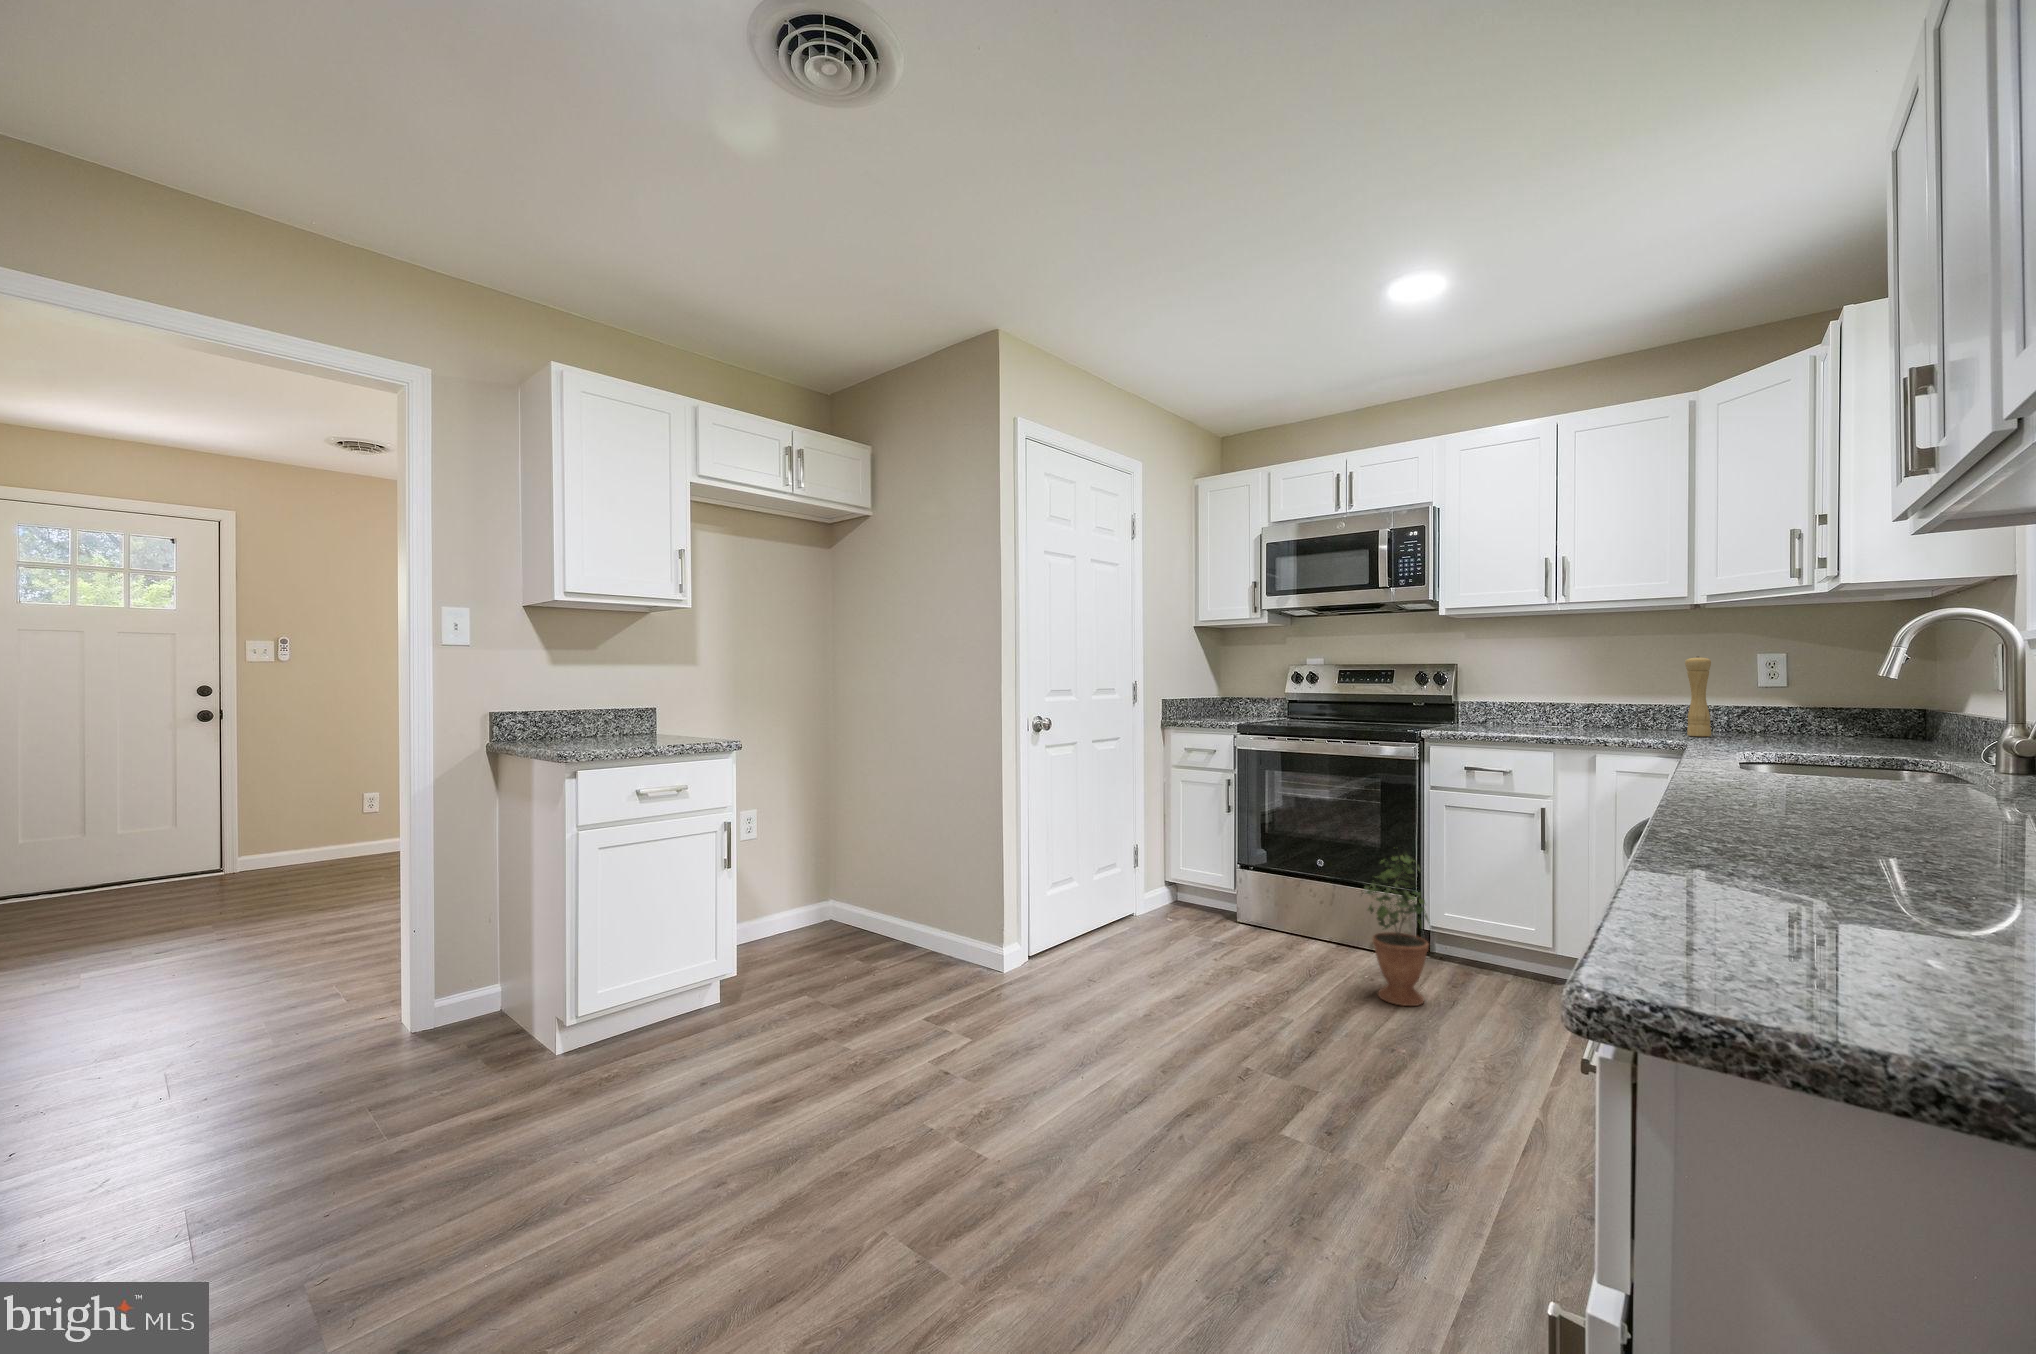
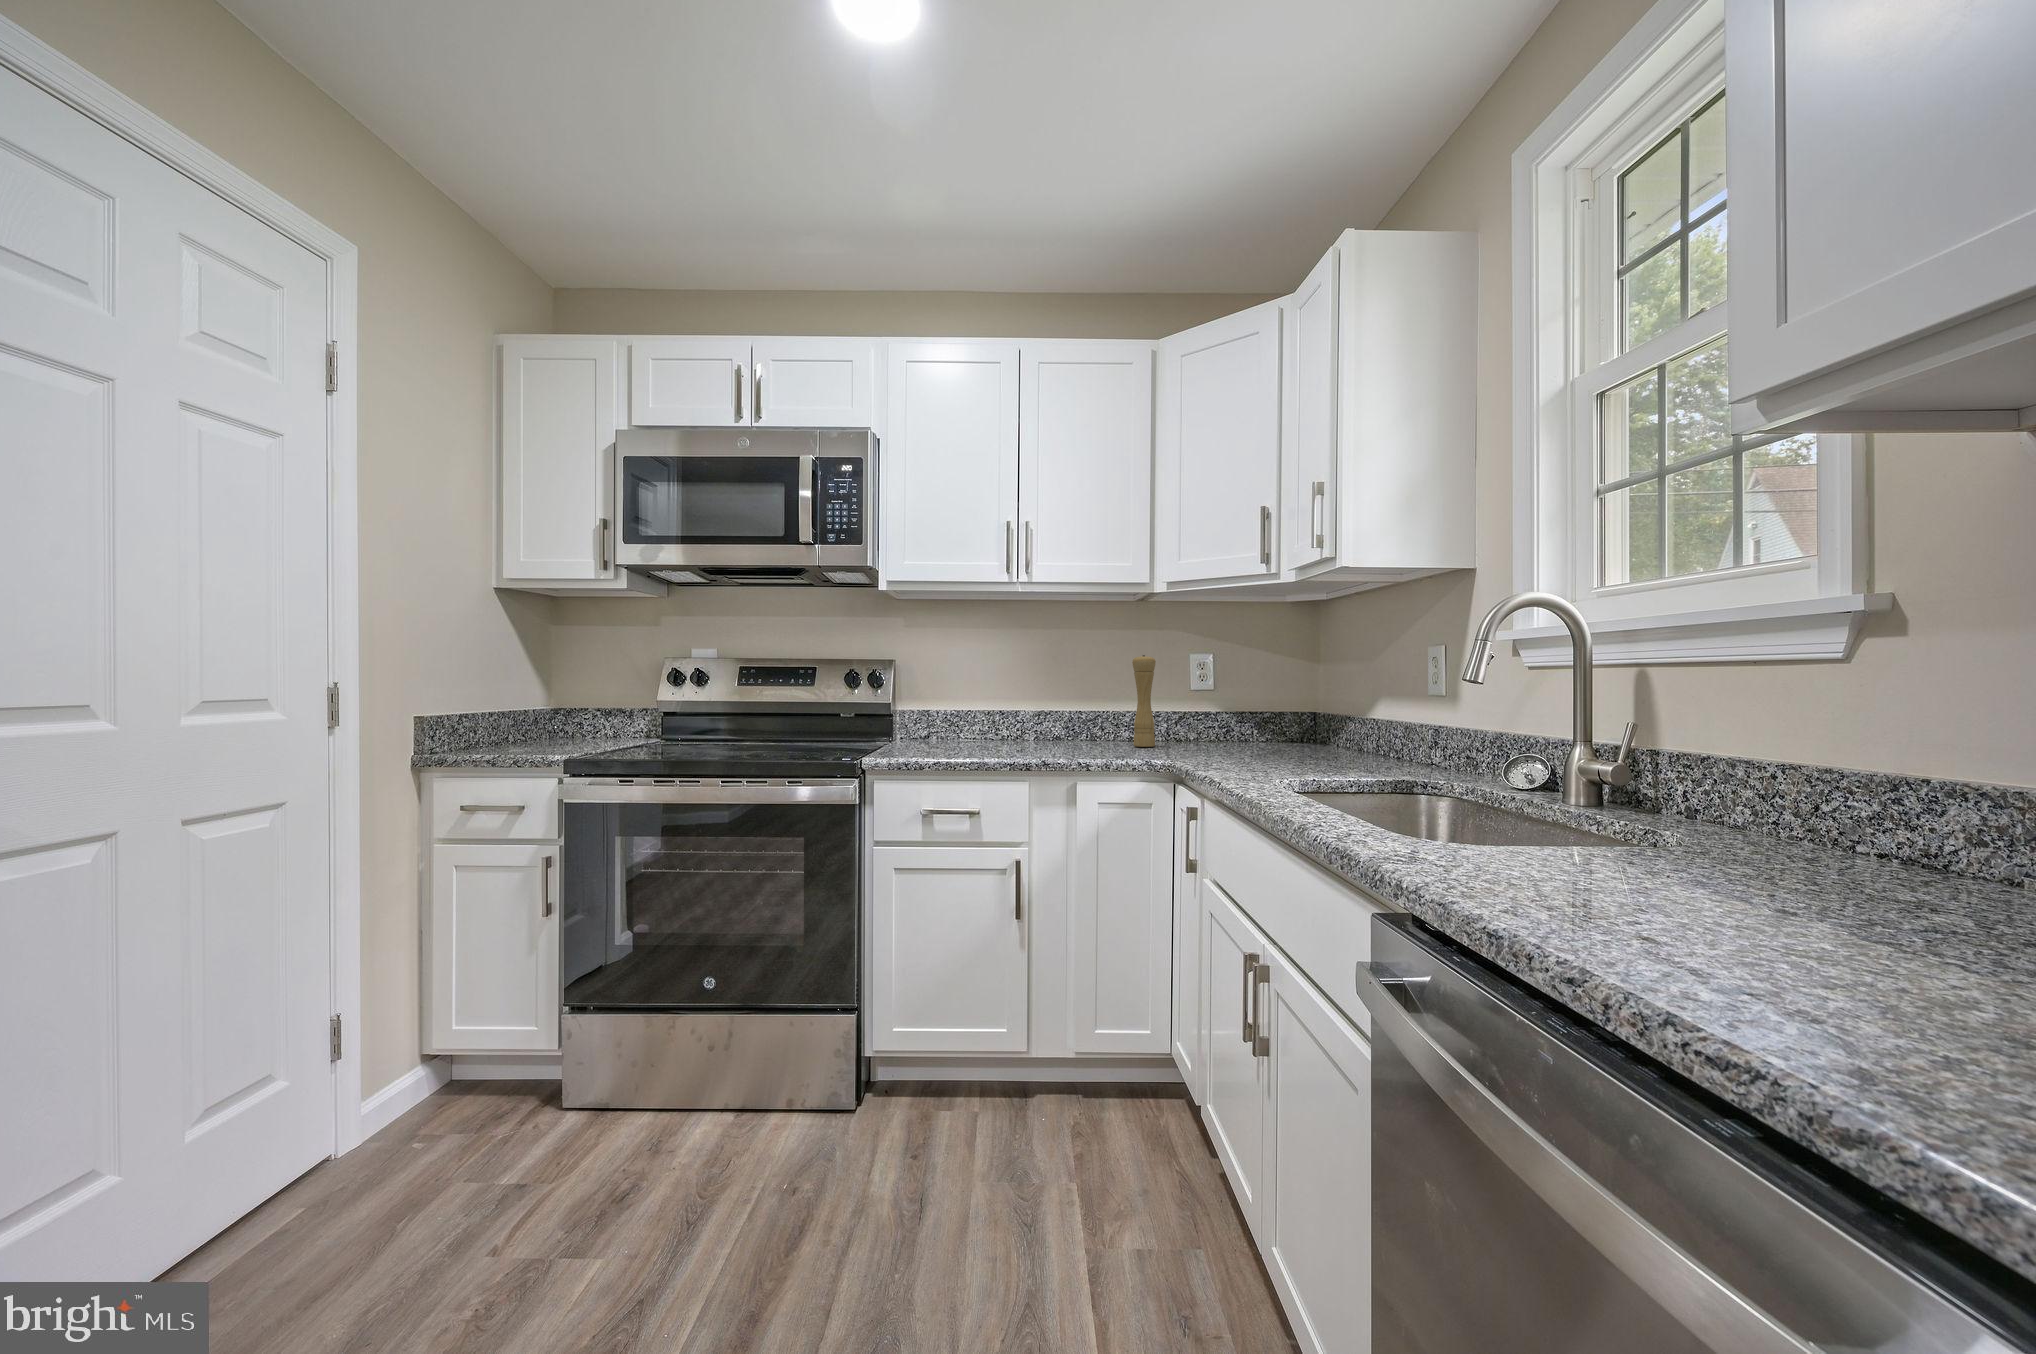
potted plant: present [1362,852,1429,1006] -> none [777,968,890,1261]

